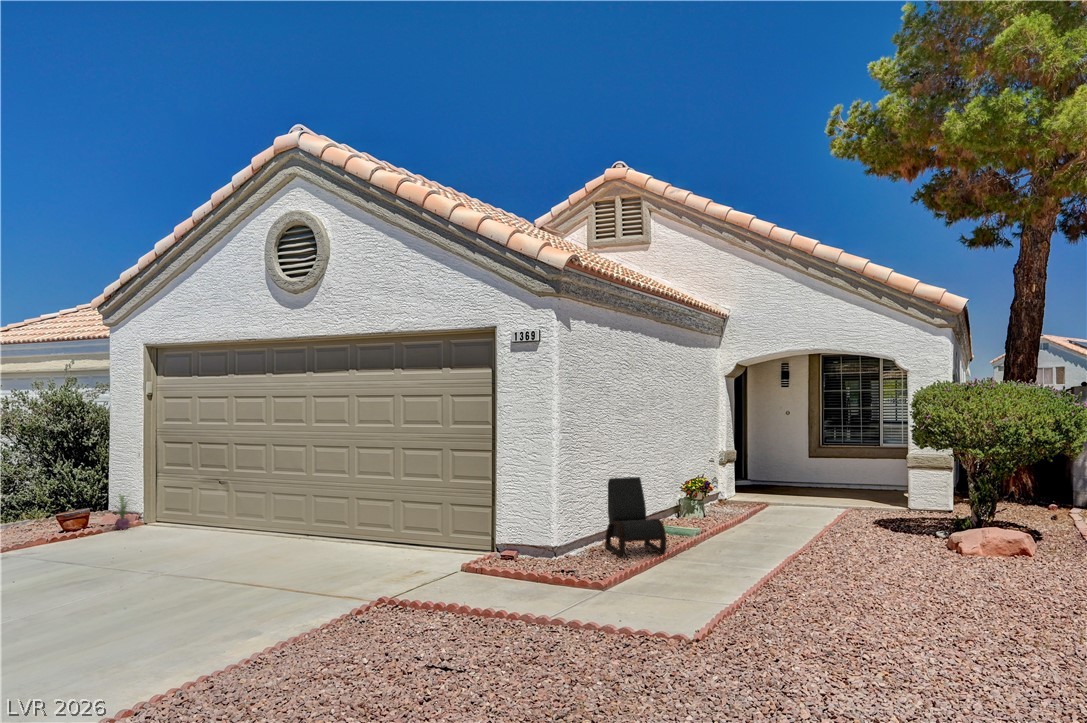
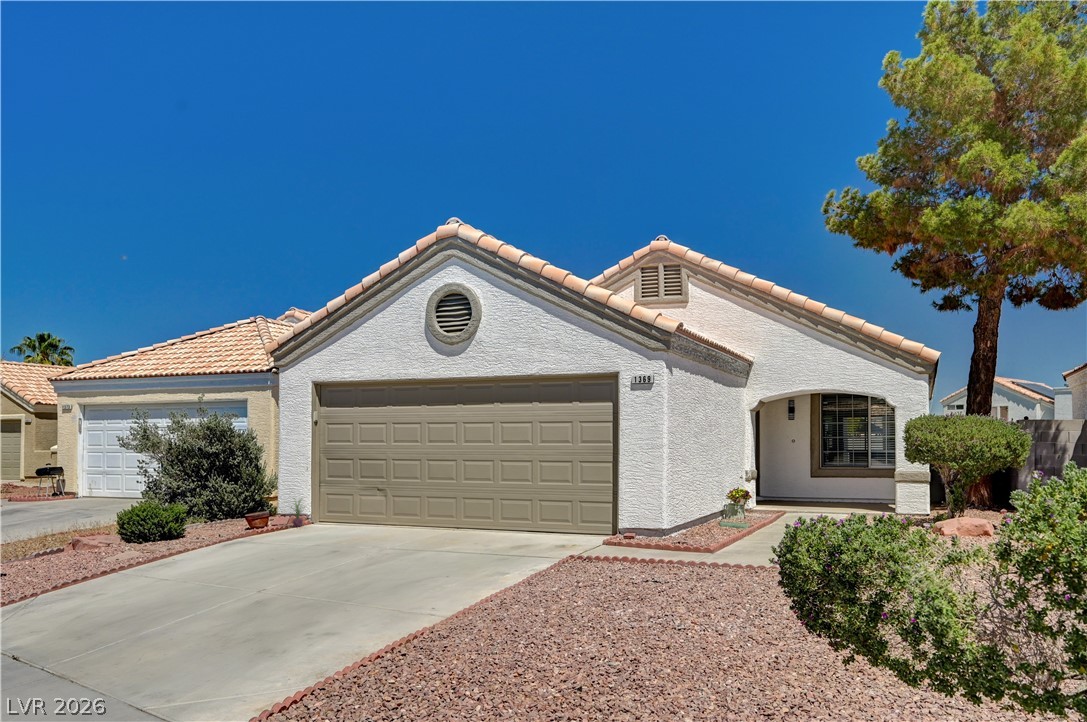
lounge chair: present [605,477,667,558] -> none [686,483,738,540]

